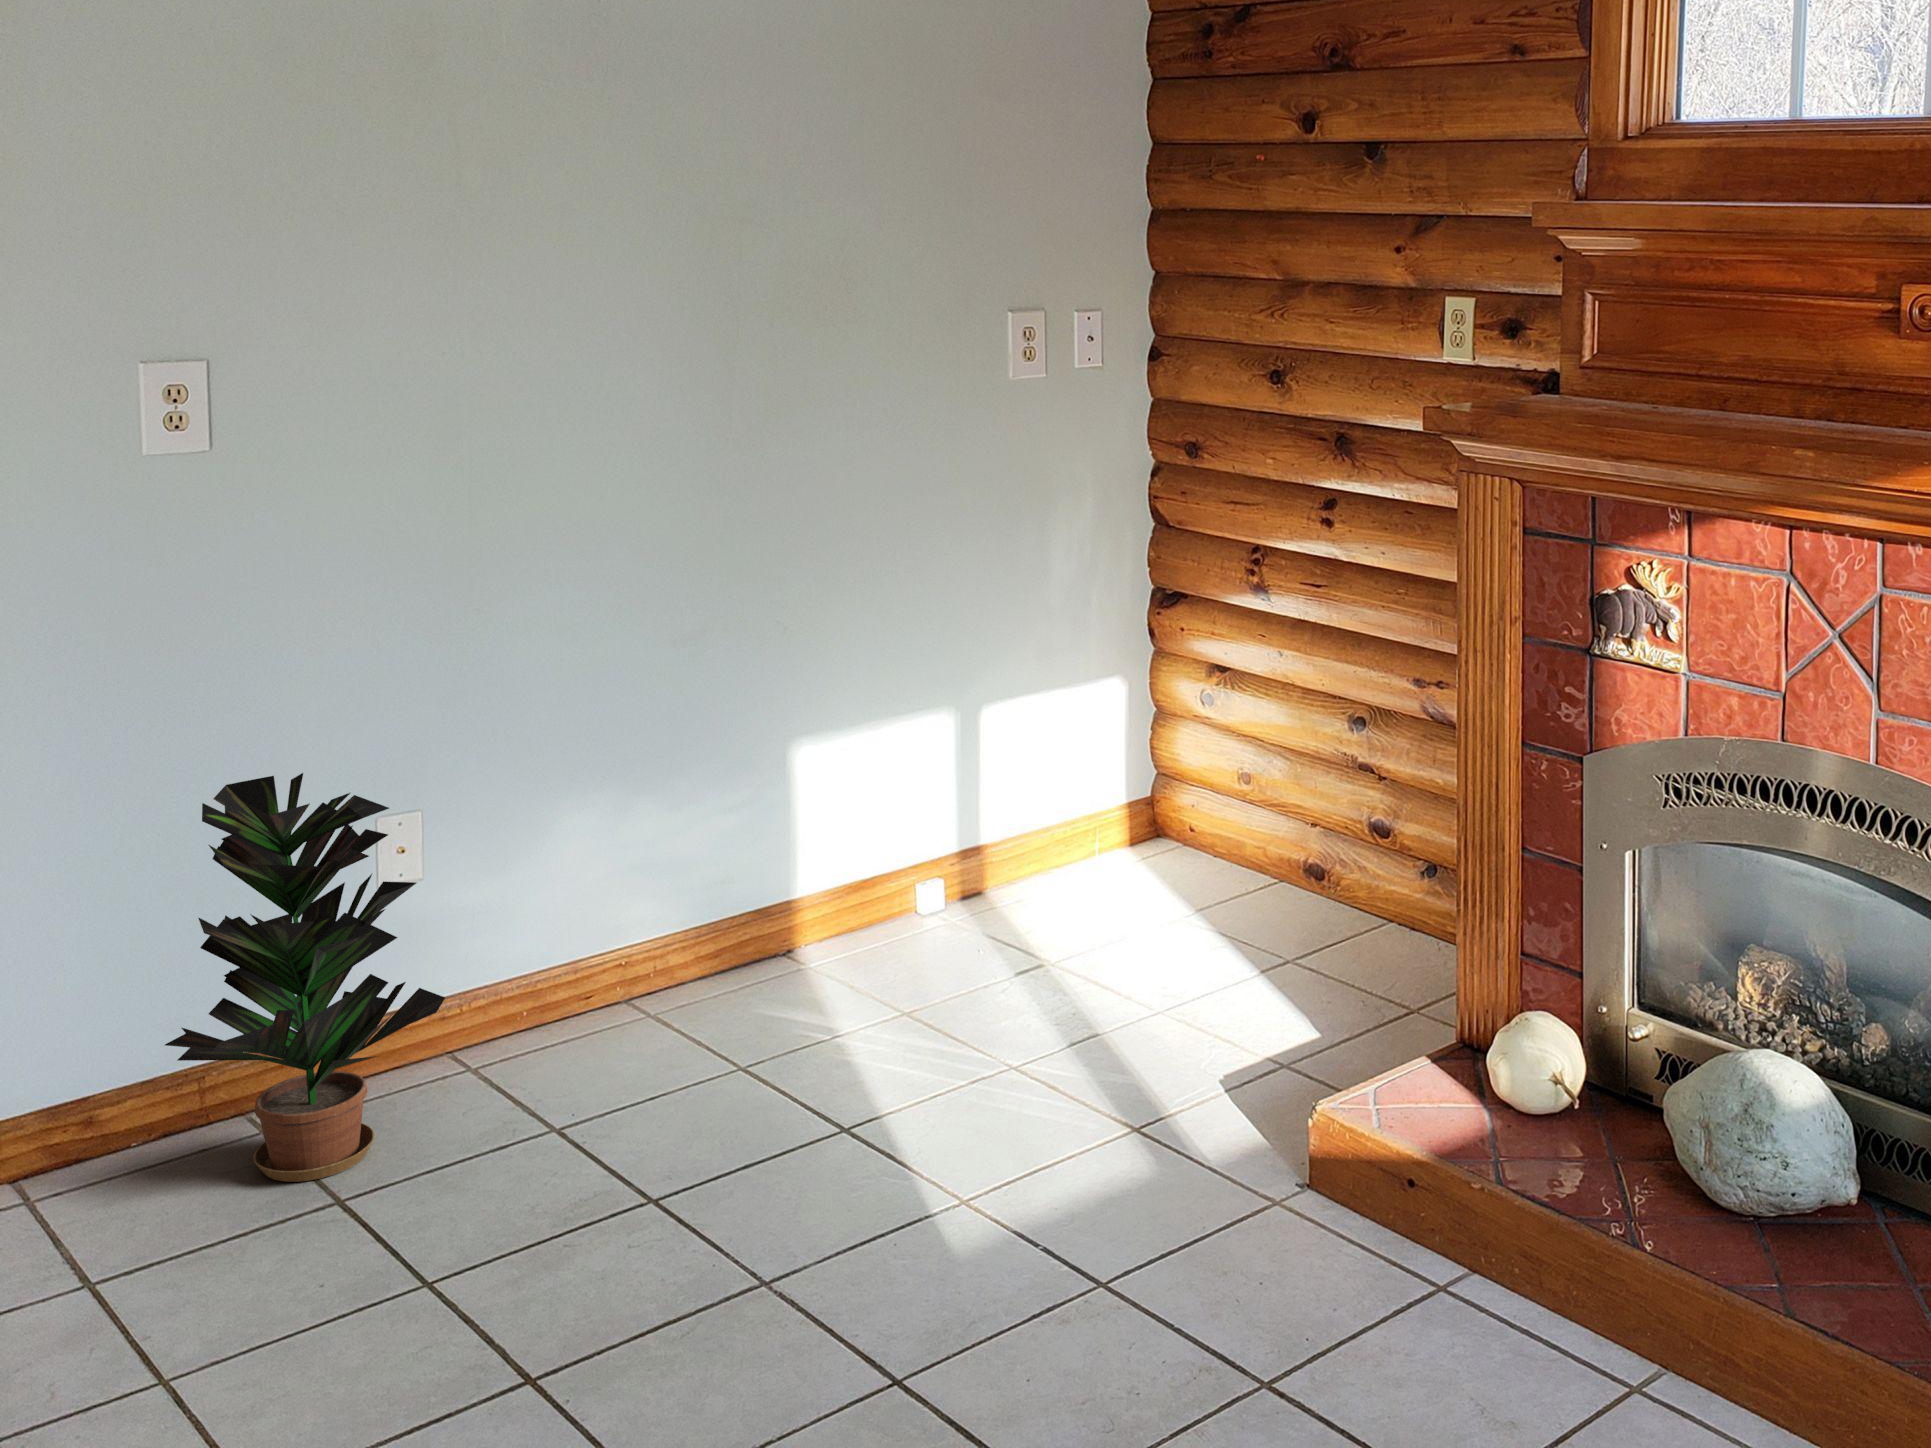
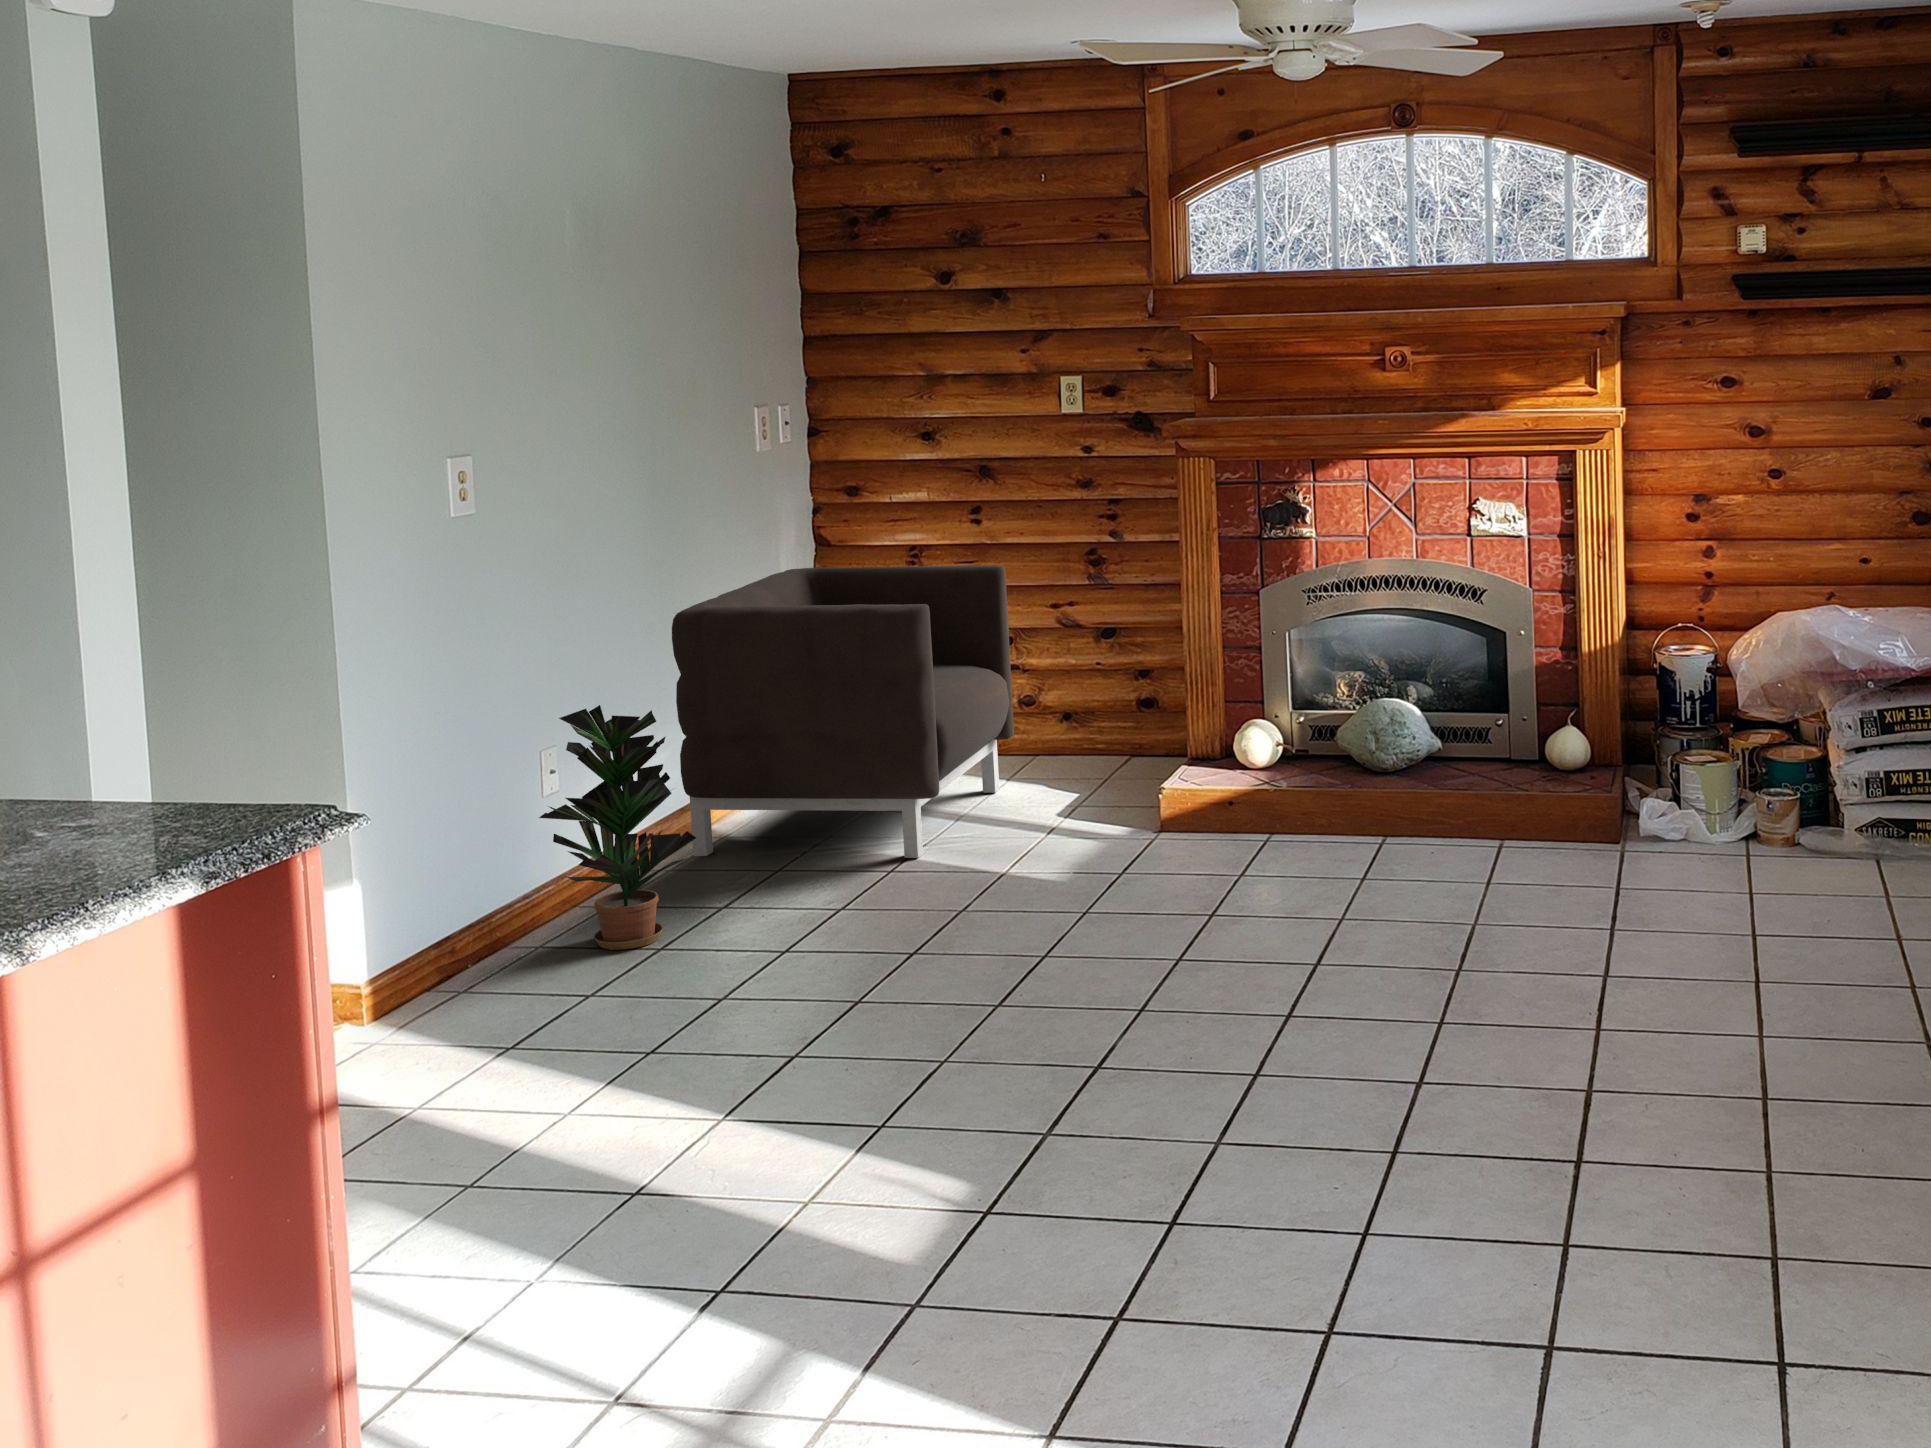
armchair: none [662,562,1262,1108] -> present [672,565,1014,858]

